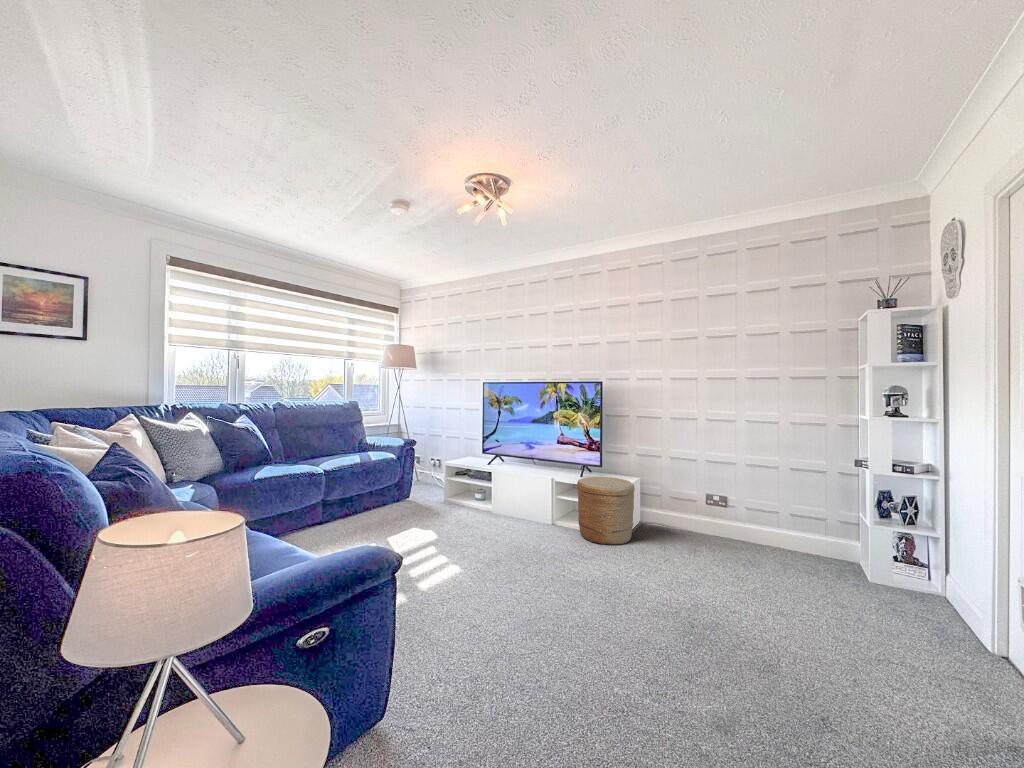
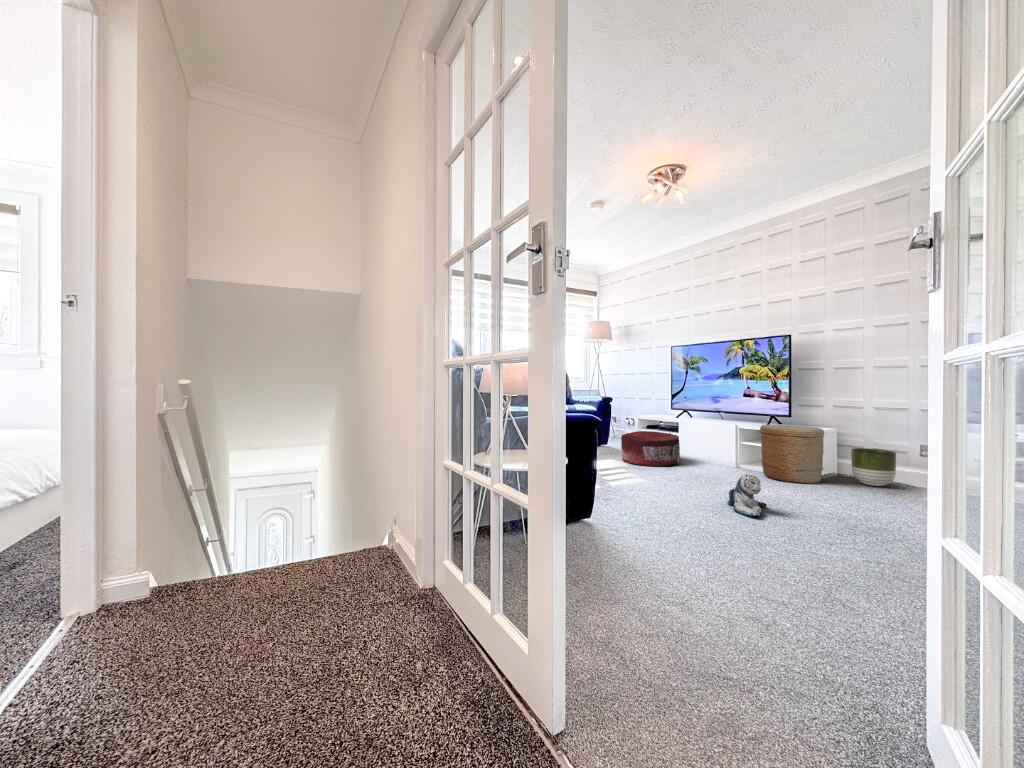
pouf: none [427,485,495,536] -> present [621,431,680,466]
planter: none [655,498,690,538] -> present [851,448,896,486]
plush toy: none [560,574,602,638] -> present [727,474,767,517]

